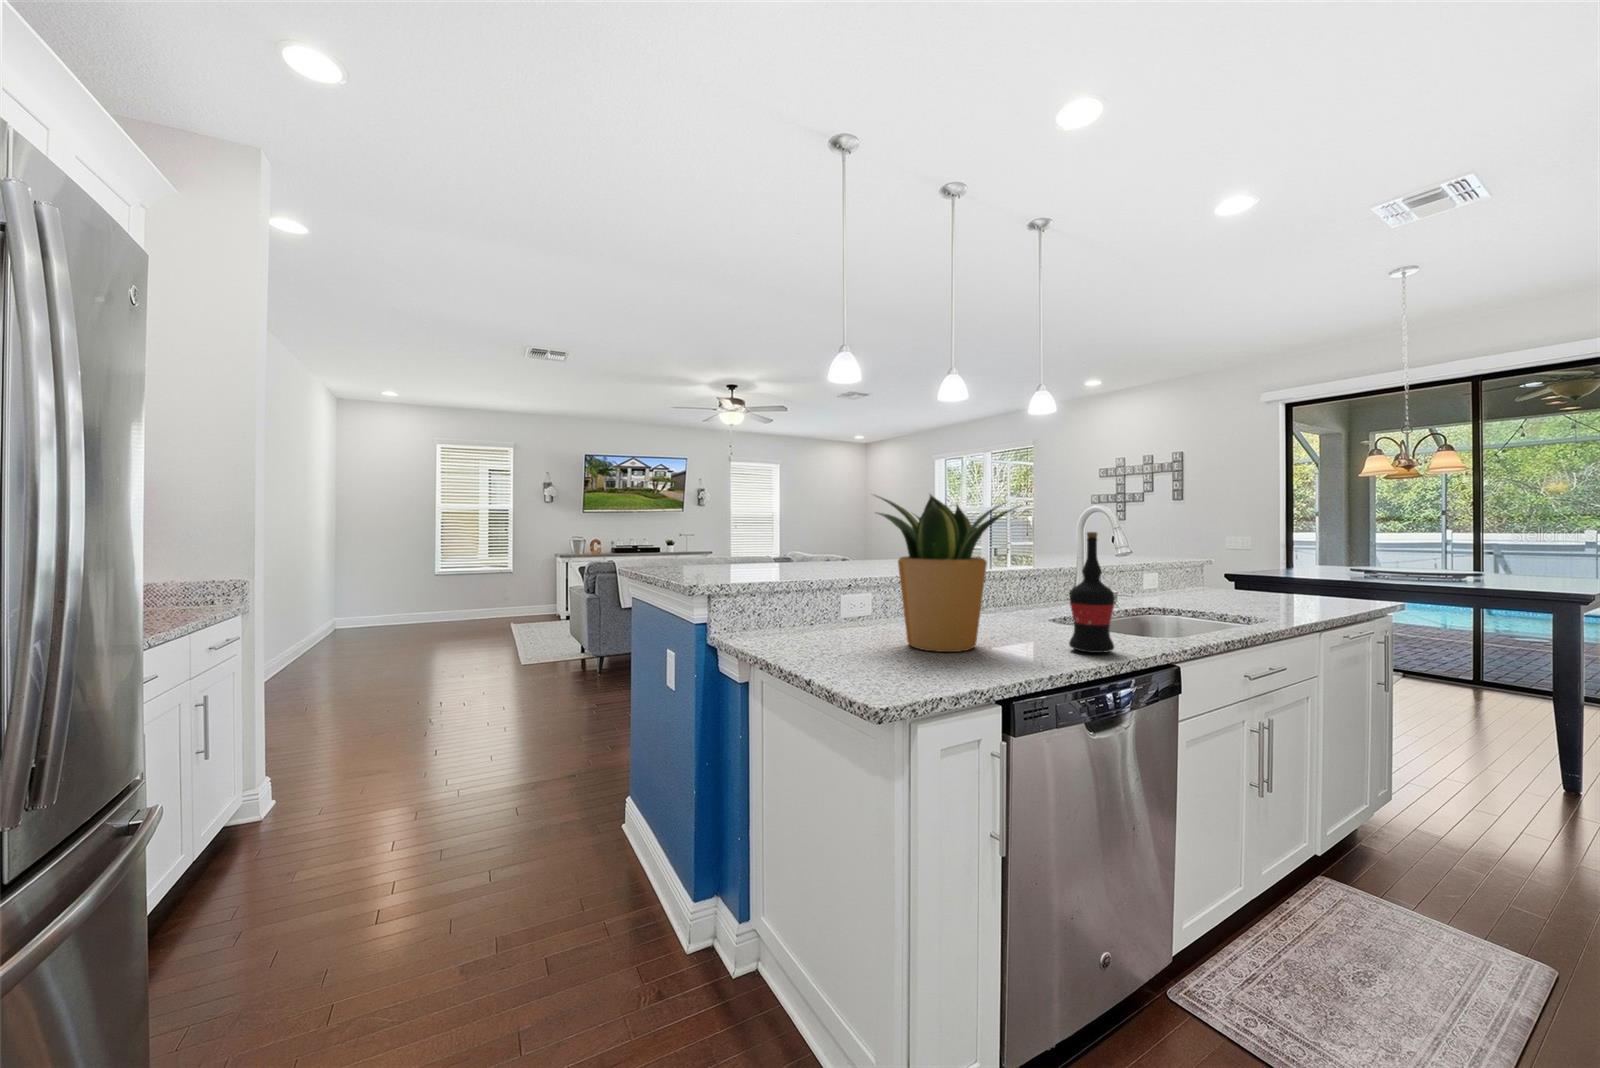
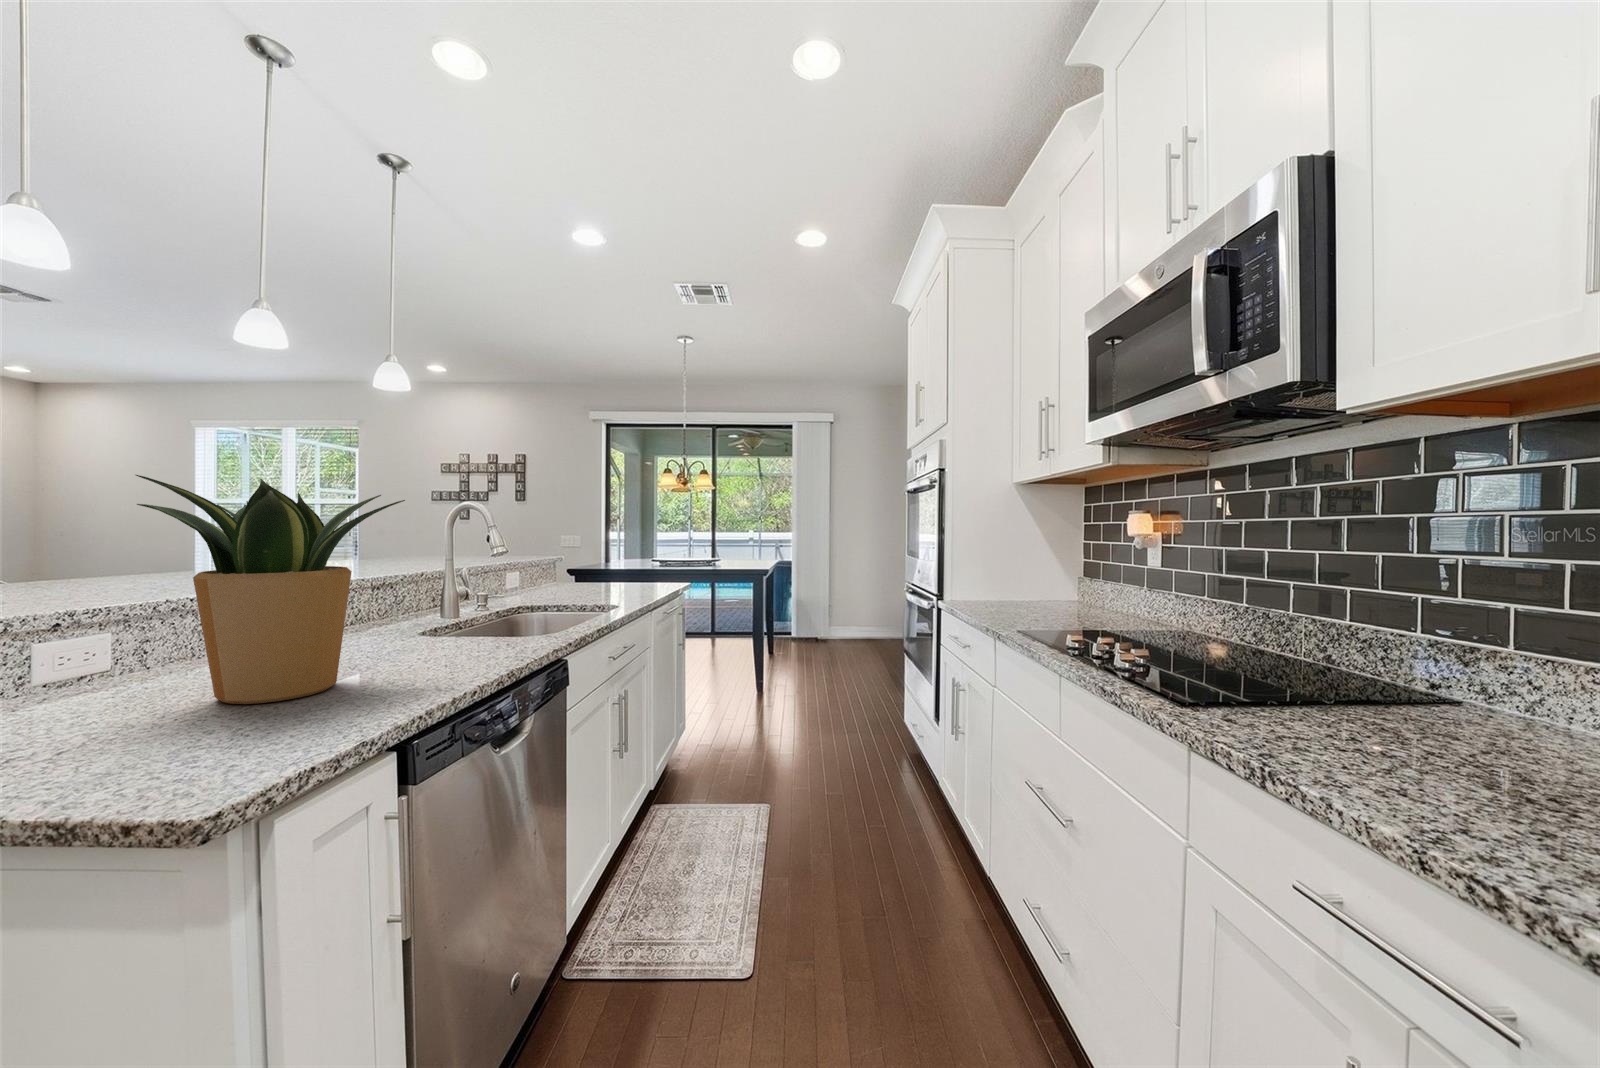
wine bottle: present [1069,532,1115,653] -> none [459,532,510,664]

